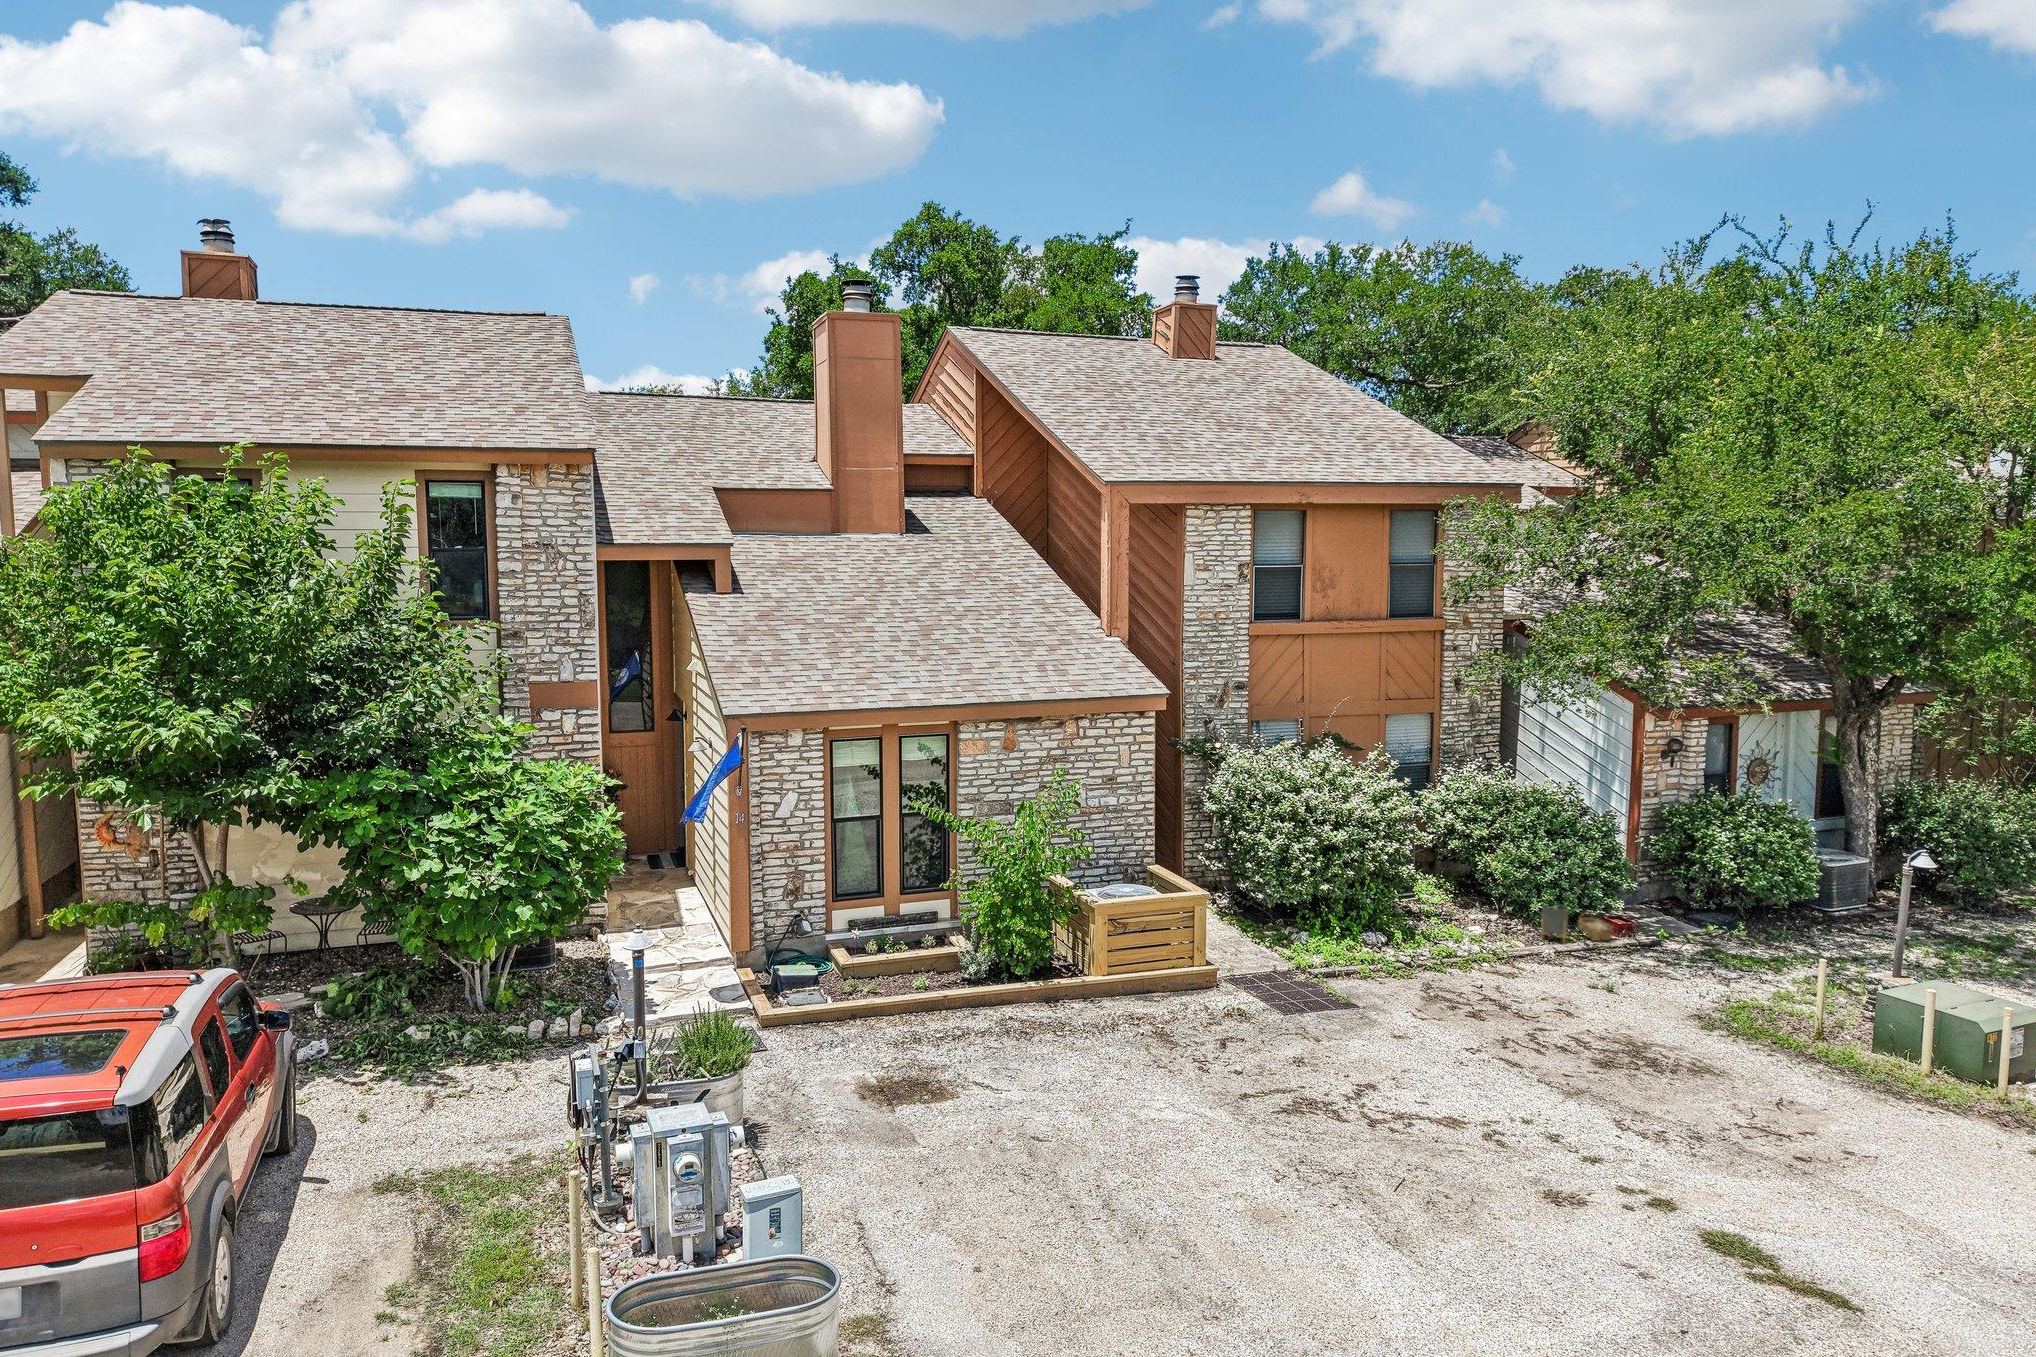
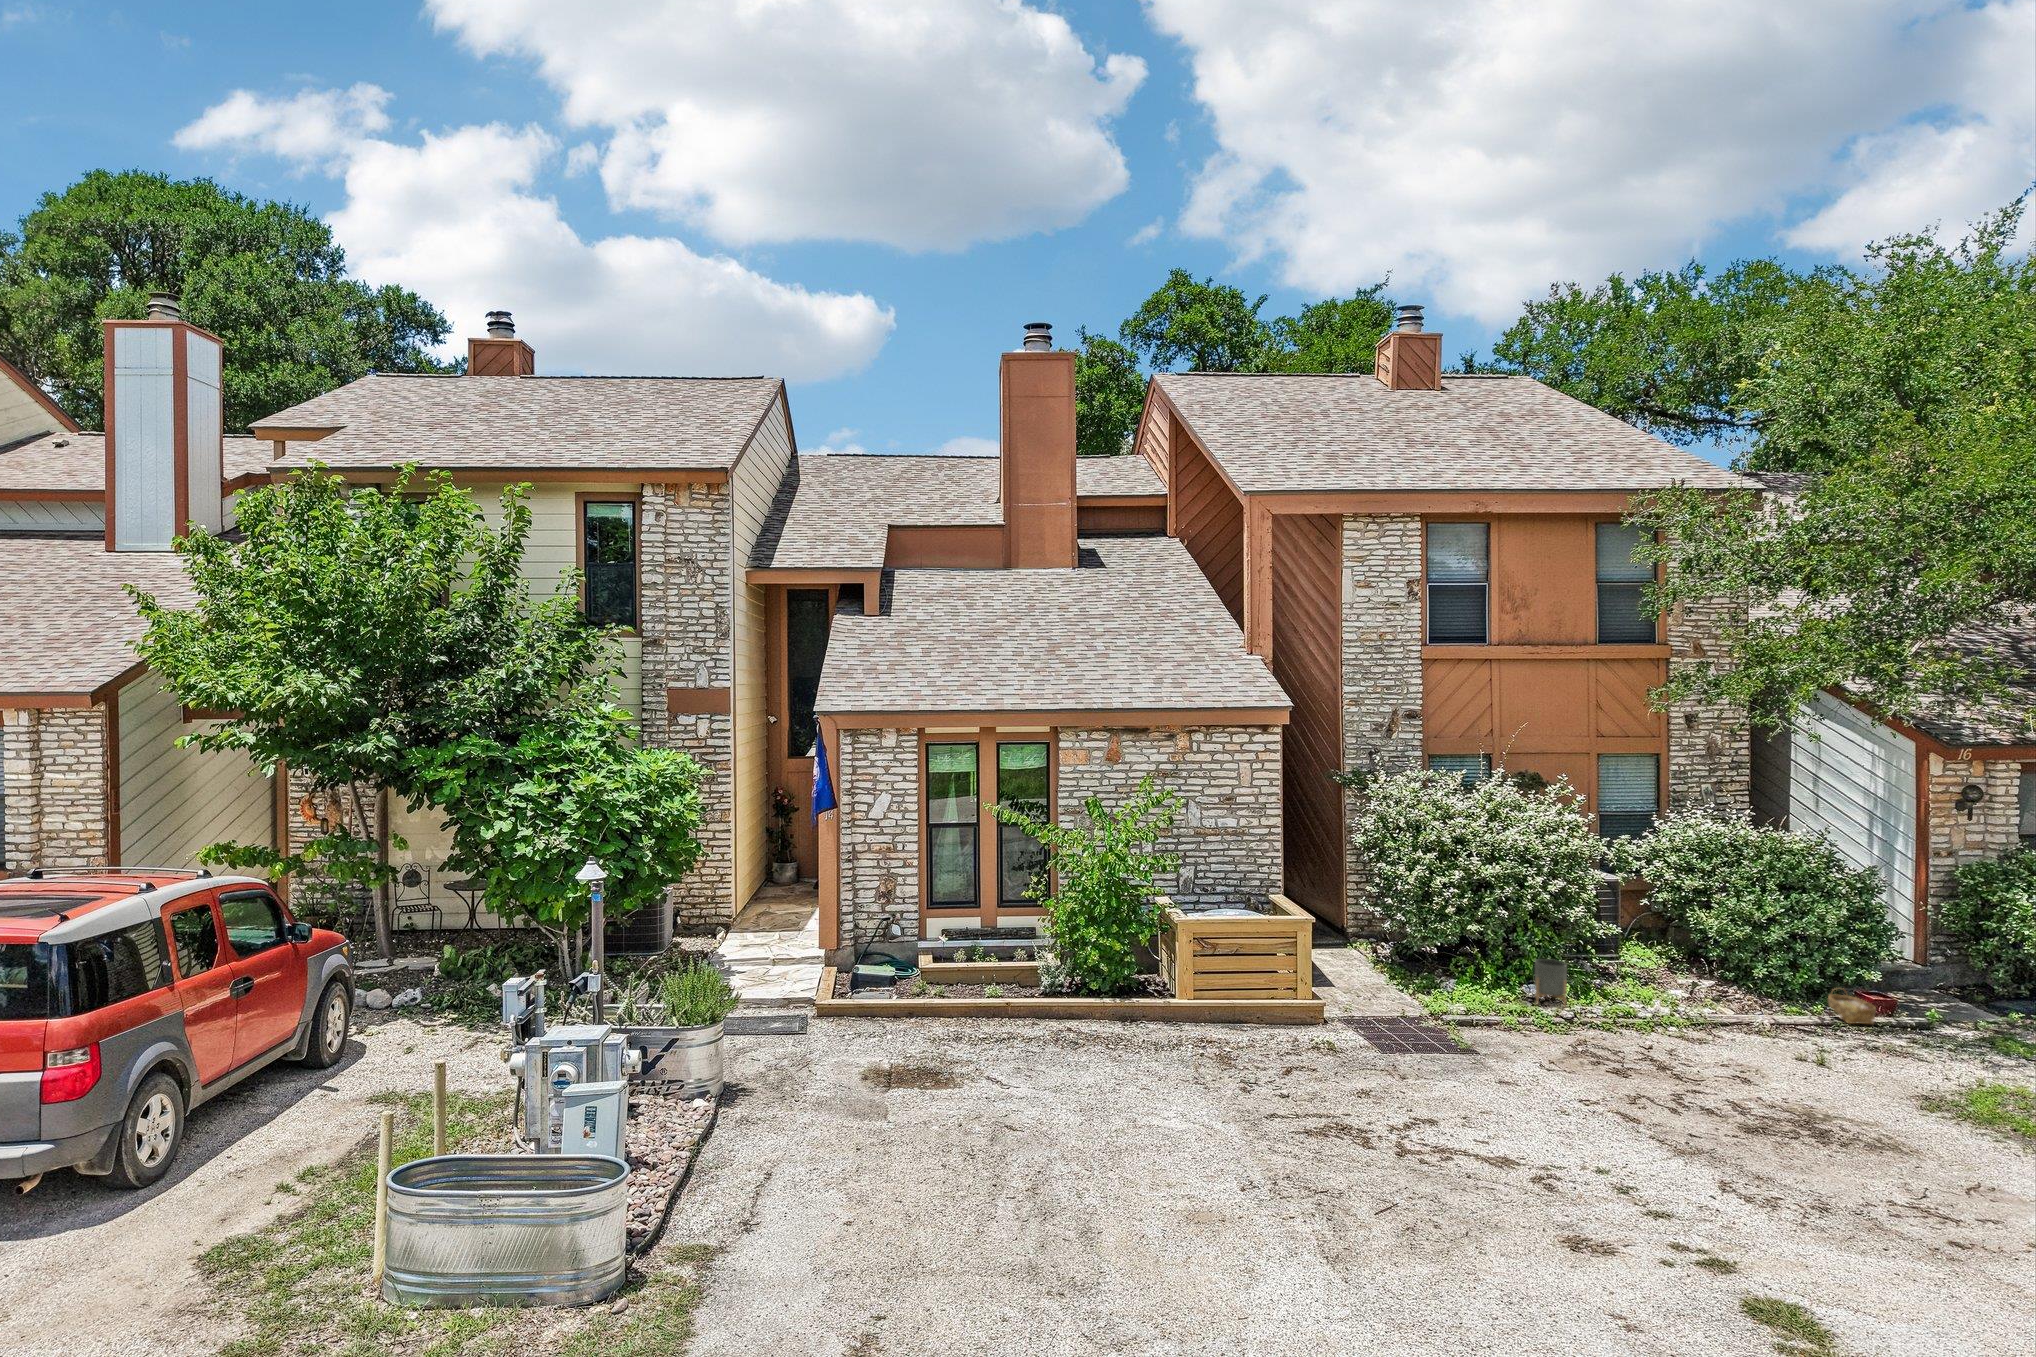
planter: present [1540,904,1568,943] -> present [1535,959,1567,1007]

